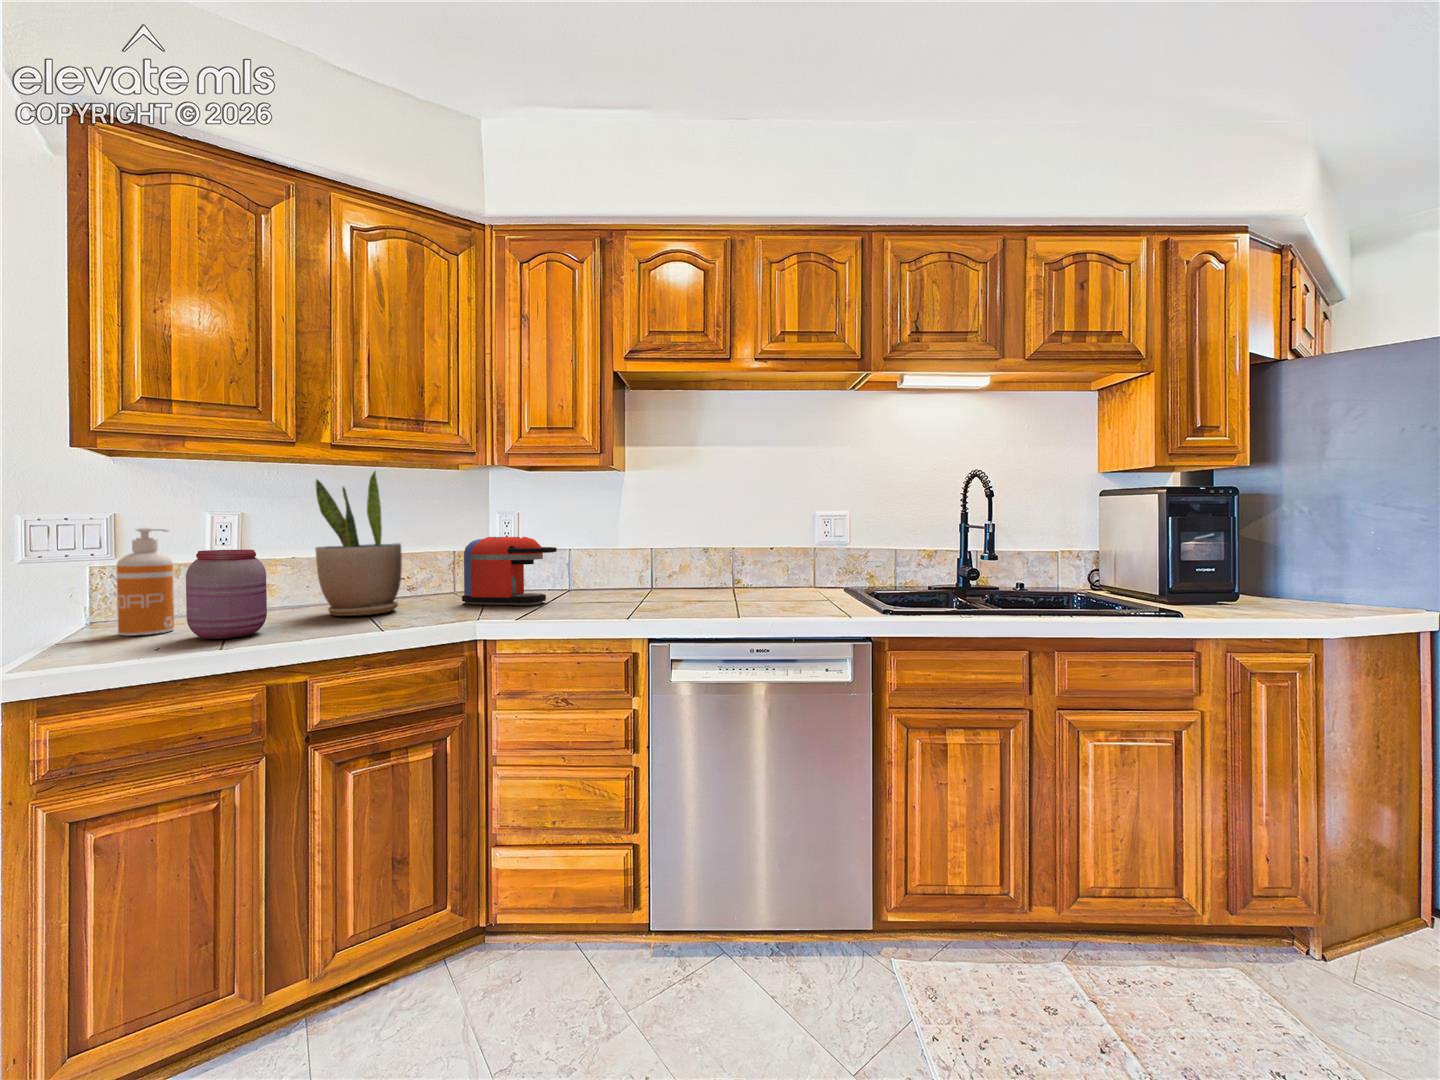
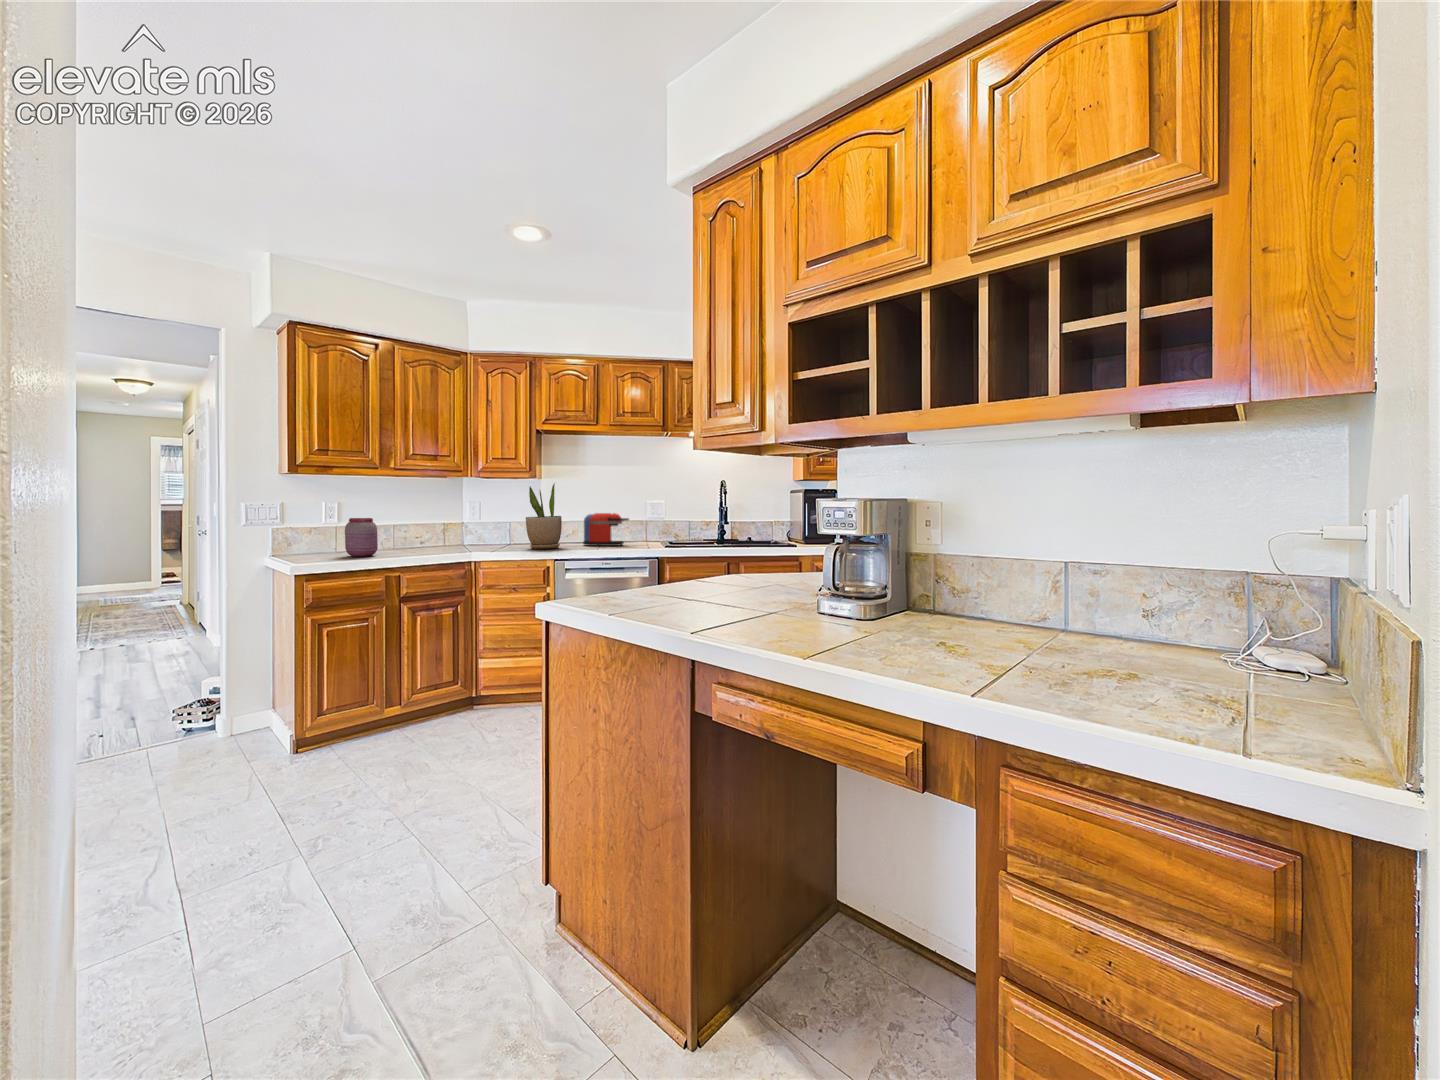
potted plant: present [315,471,402,616] -> present [526,483,562,549]
soap dispenser: present [117,528,174,636] -> none [308,508,331,556]
coffee maker: present [462,537,557,605] -> present [583,513,629,546]

